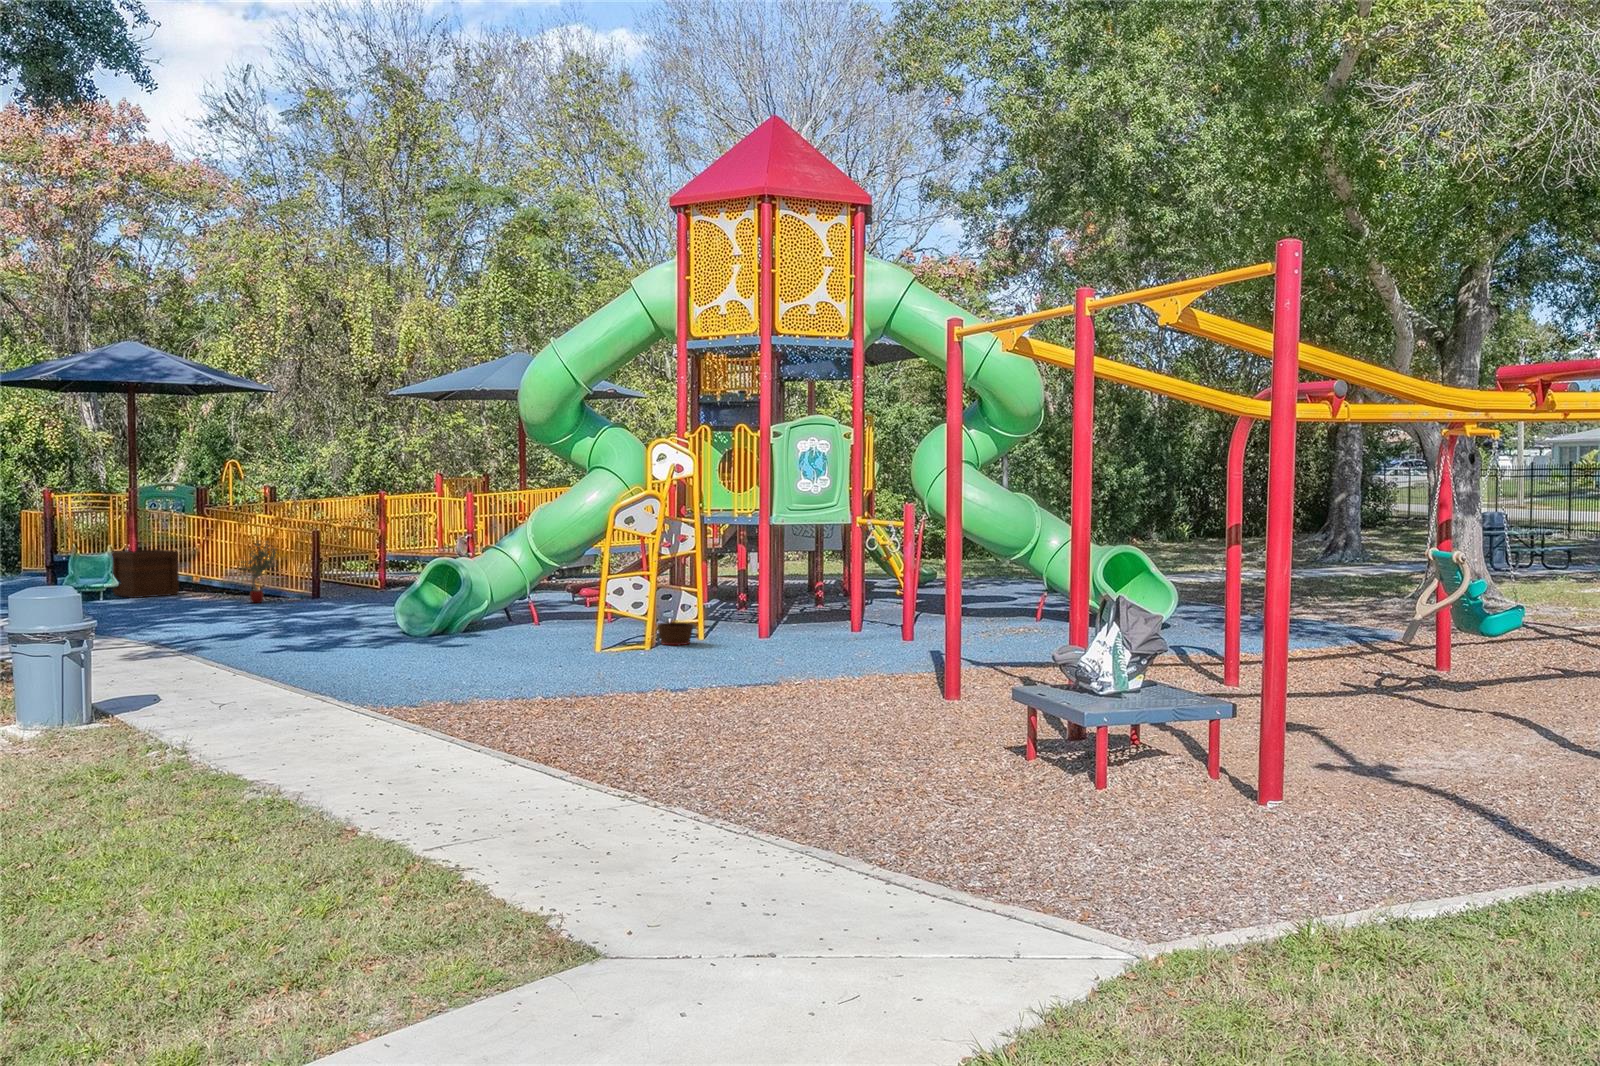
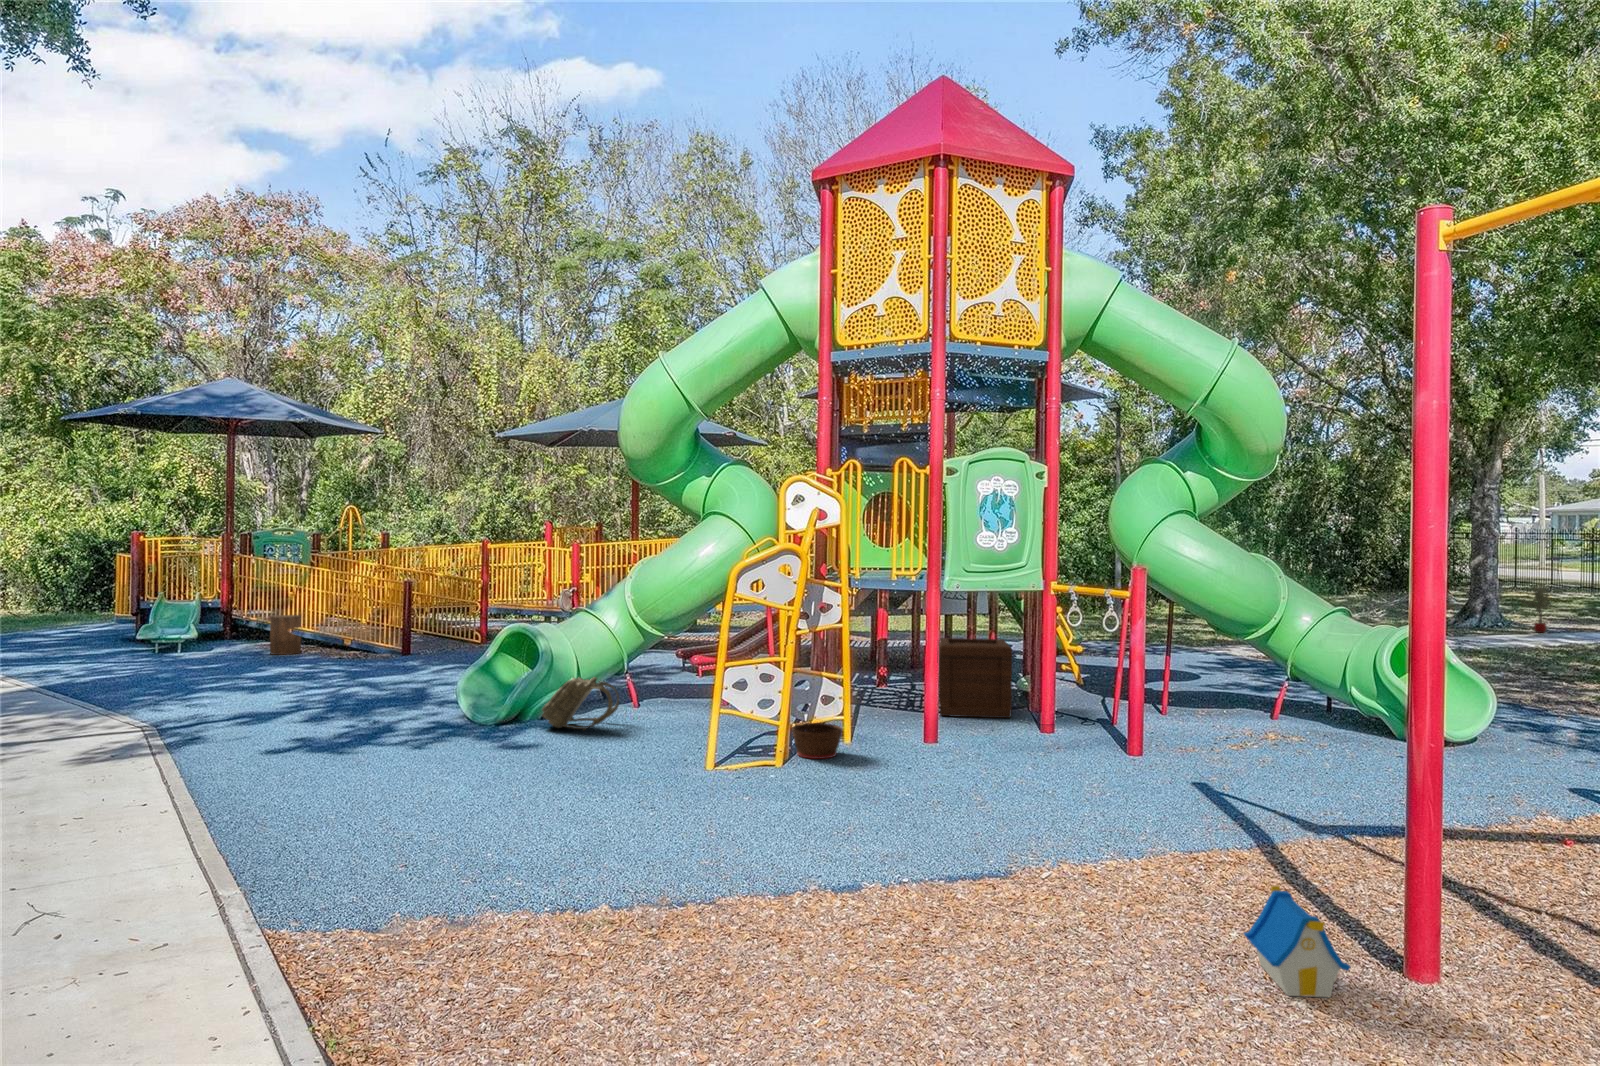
potted tree: present [238,541,277,603] -> present [1521,583,1551,633]
wooden crate: present [112,549,179,598] -> present [937,638,1012,718]
stool: none [185,564,214,600] -> present [270,615,301,655]
backpack: none [465,596,525,636] -> present [542,677,619,730]
toy house: none [876,662,916,707] -> present [1244,886,1350,997]

